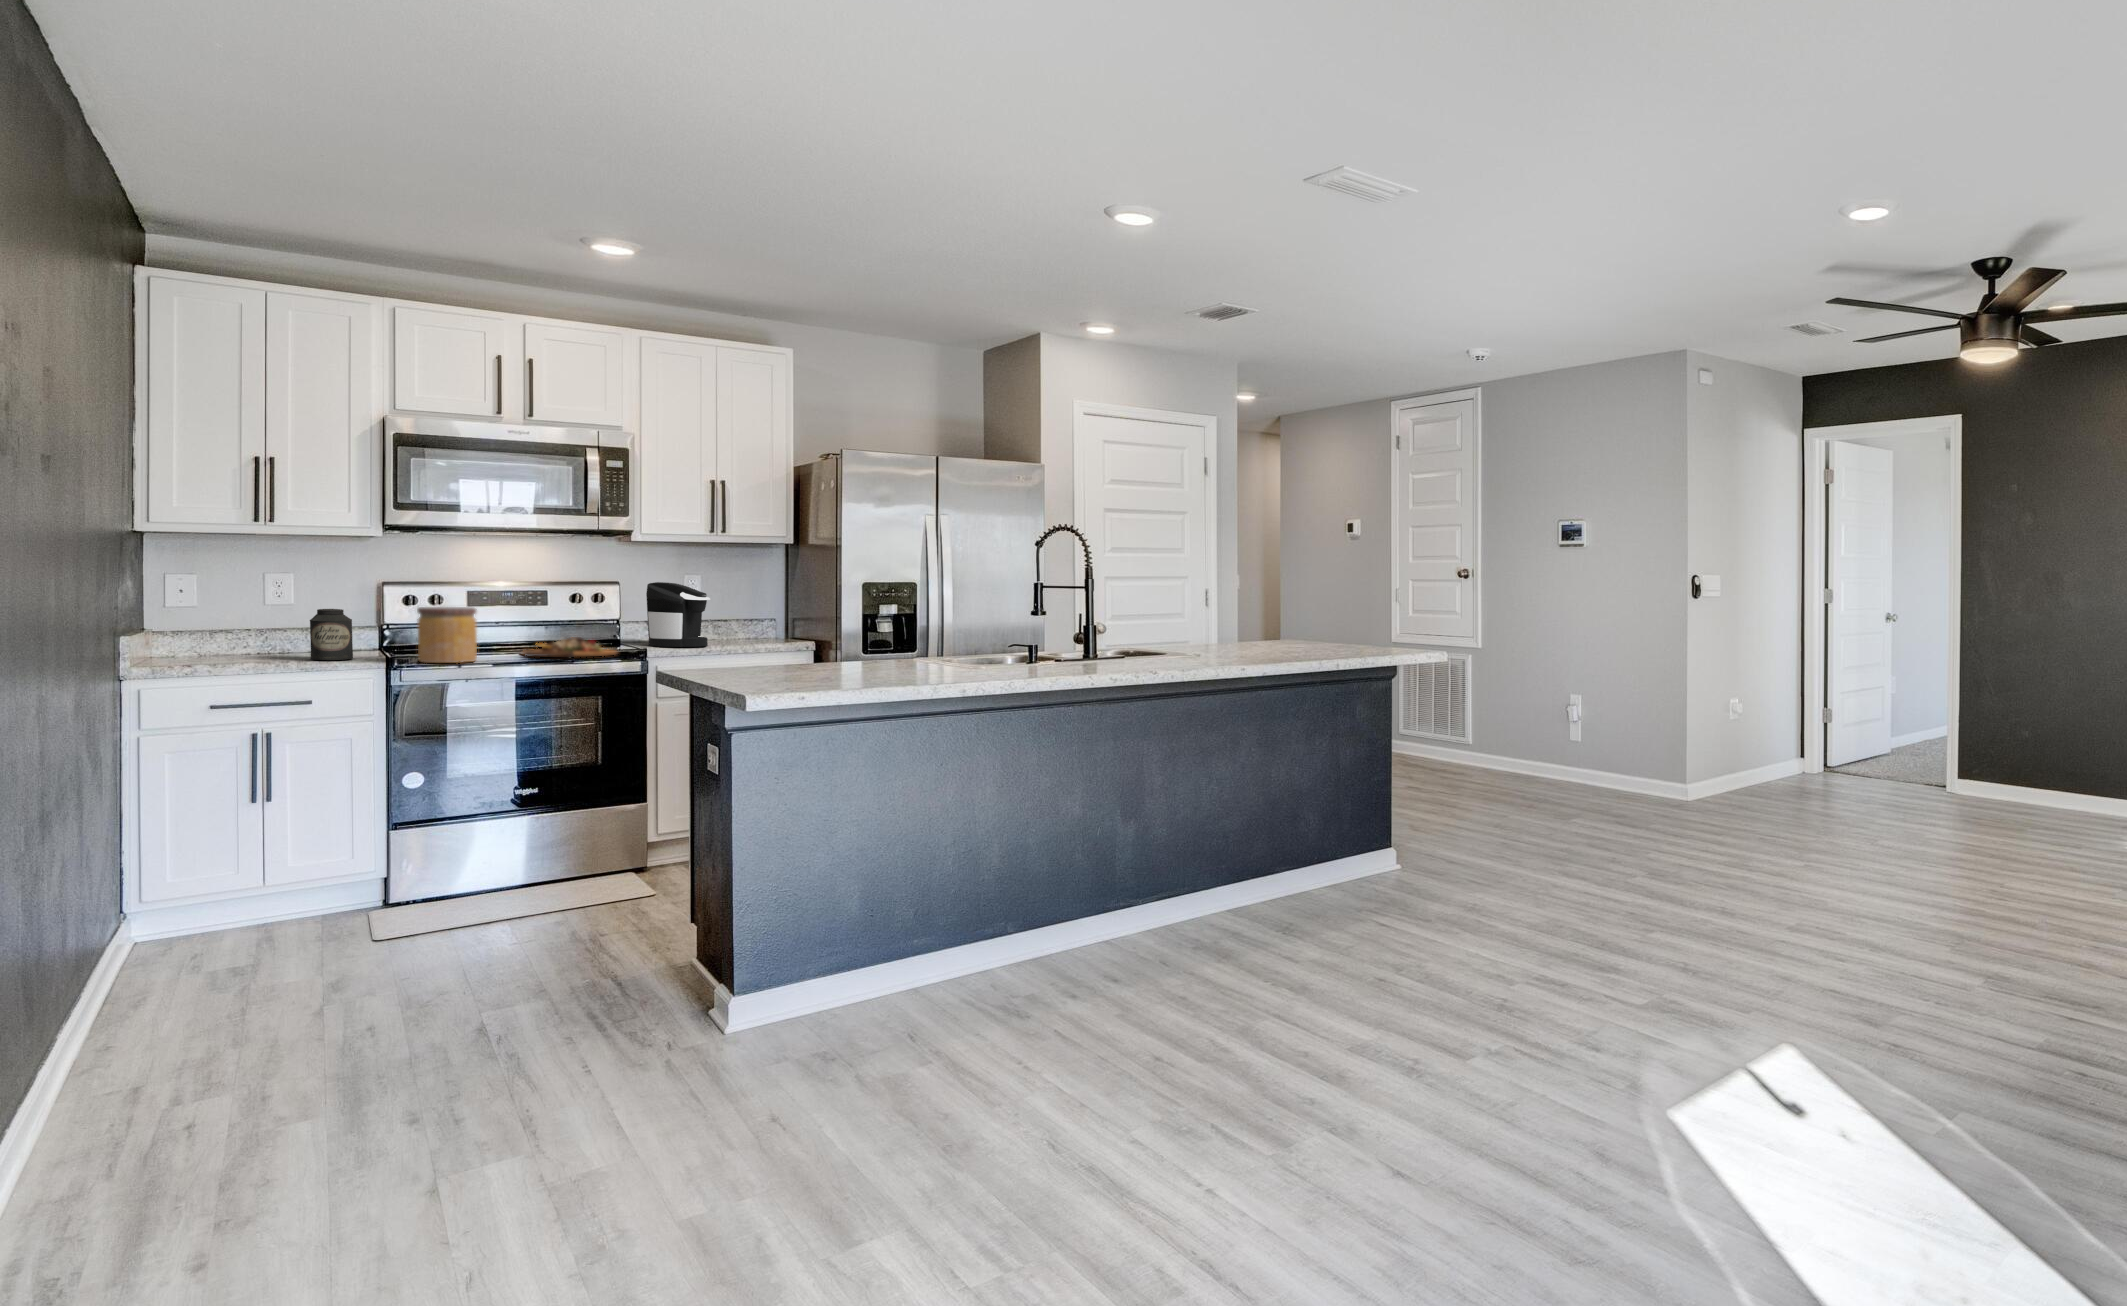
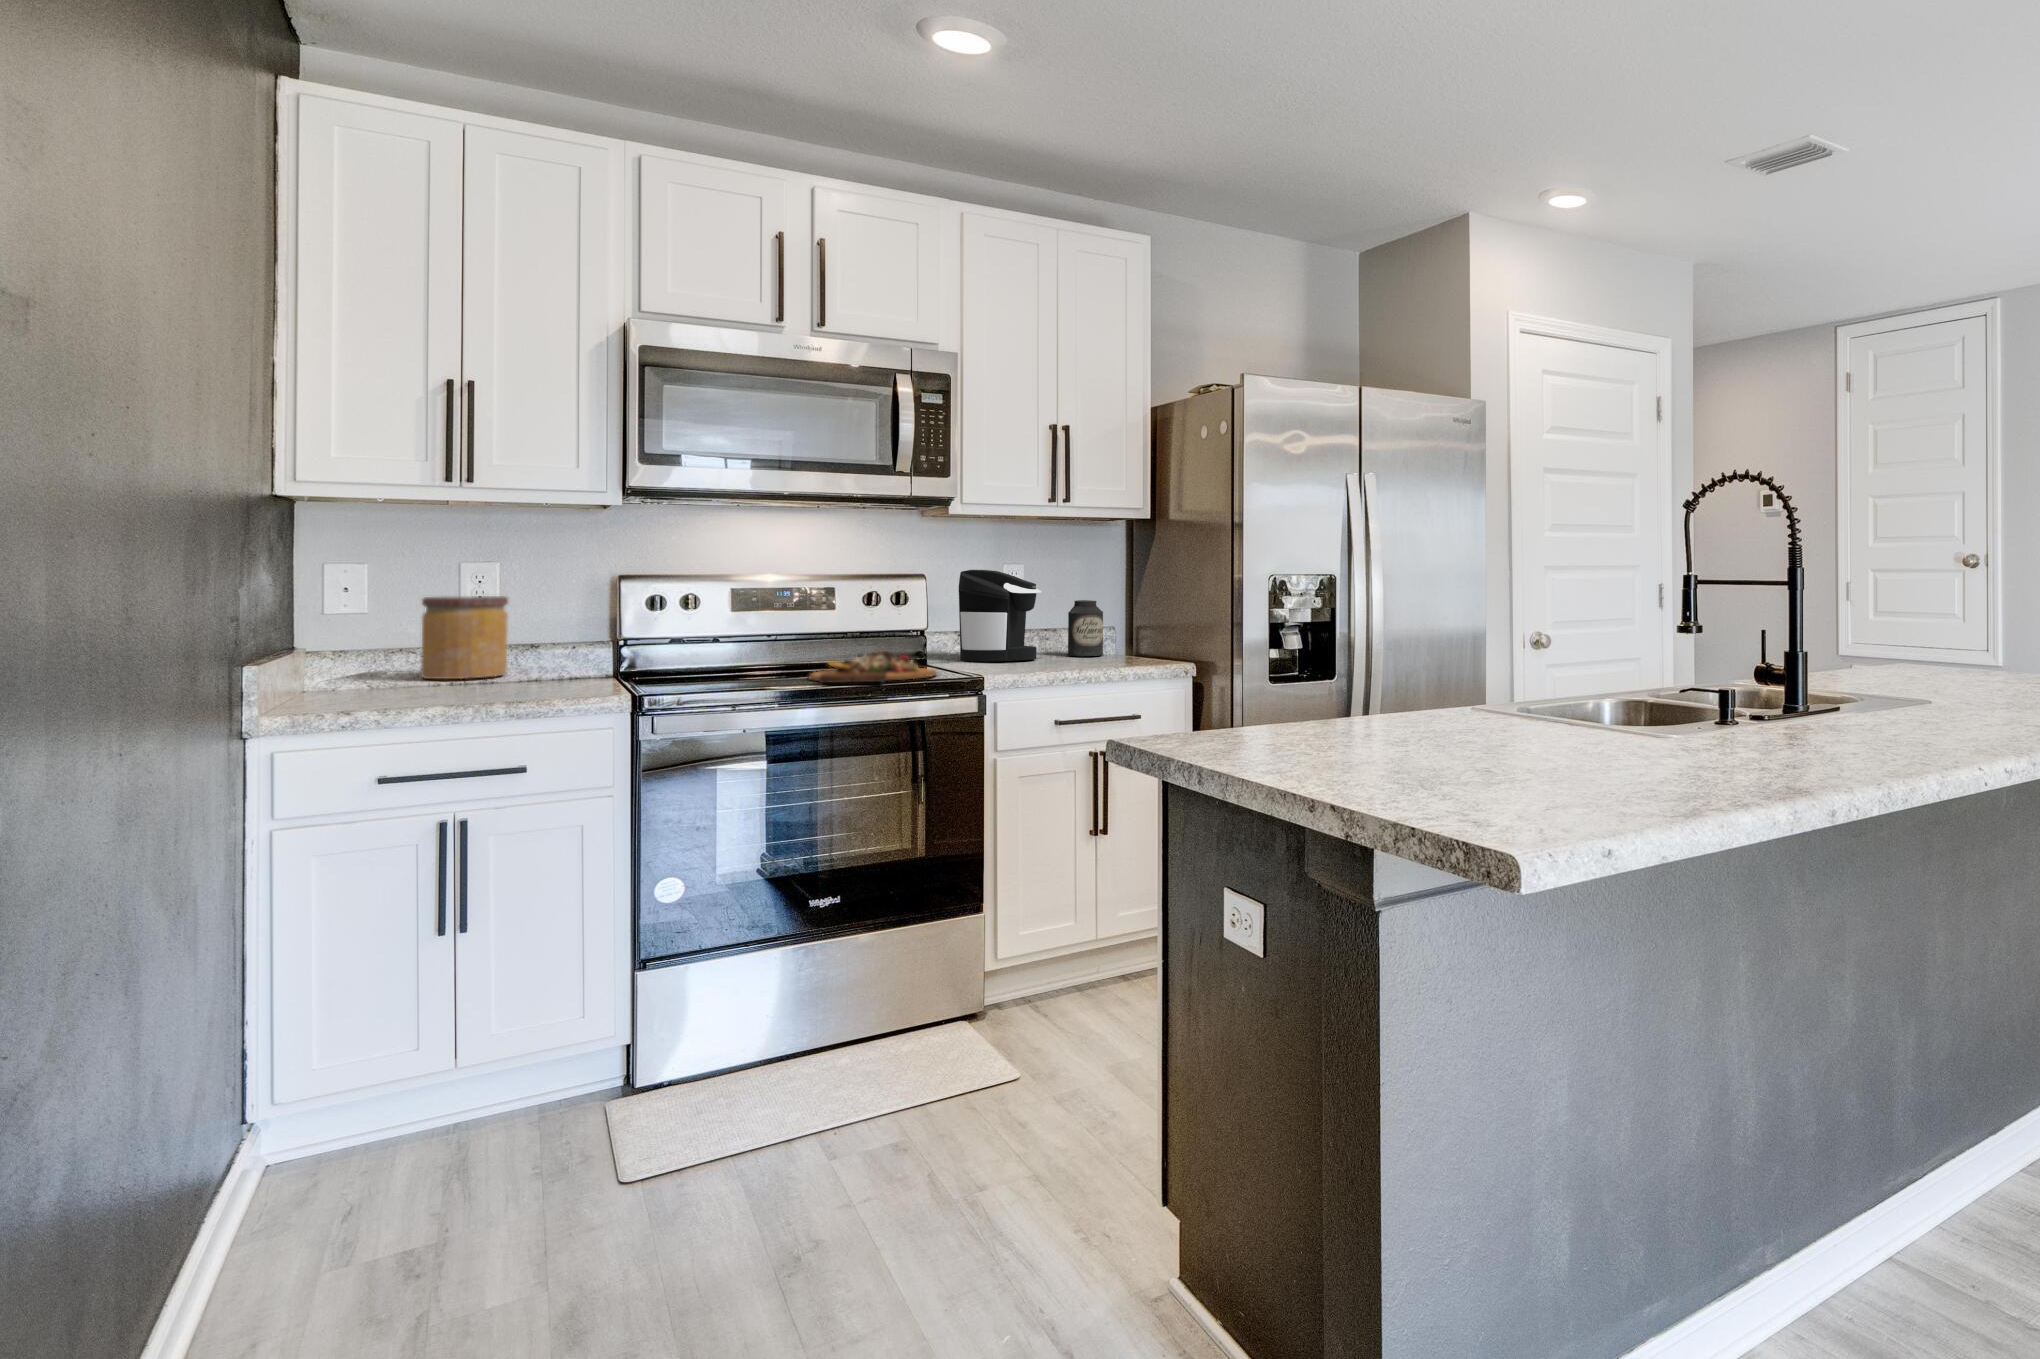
jar: present [417,607,477,663] -> present [421,596,508,679]
canister: present [310,609,353,660] -> present [1068,600,1103,656]

